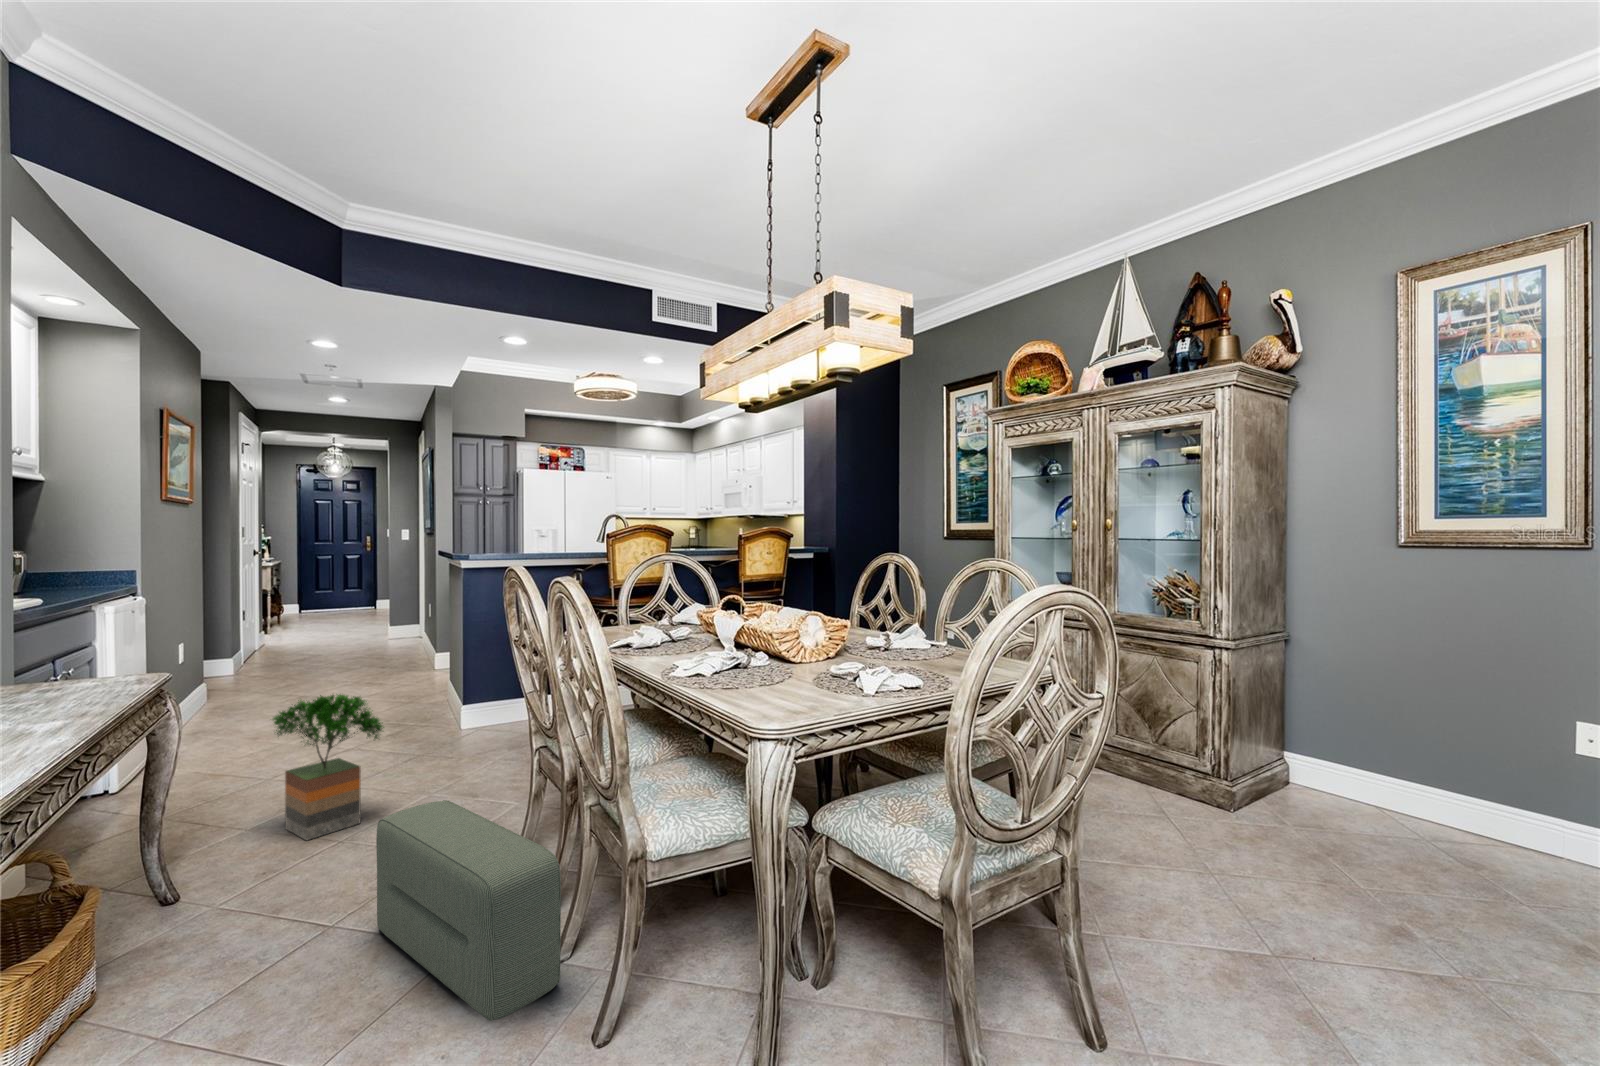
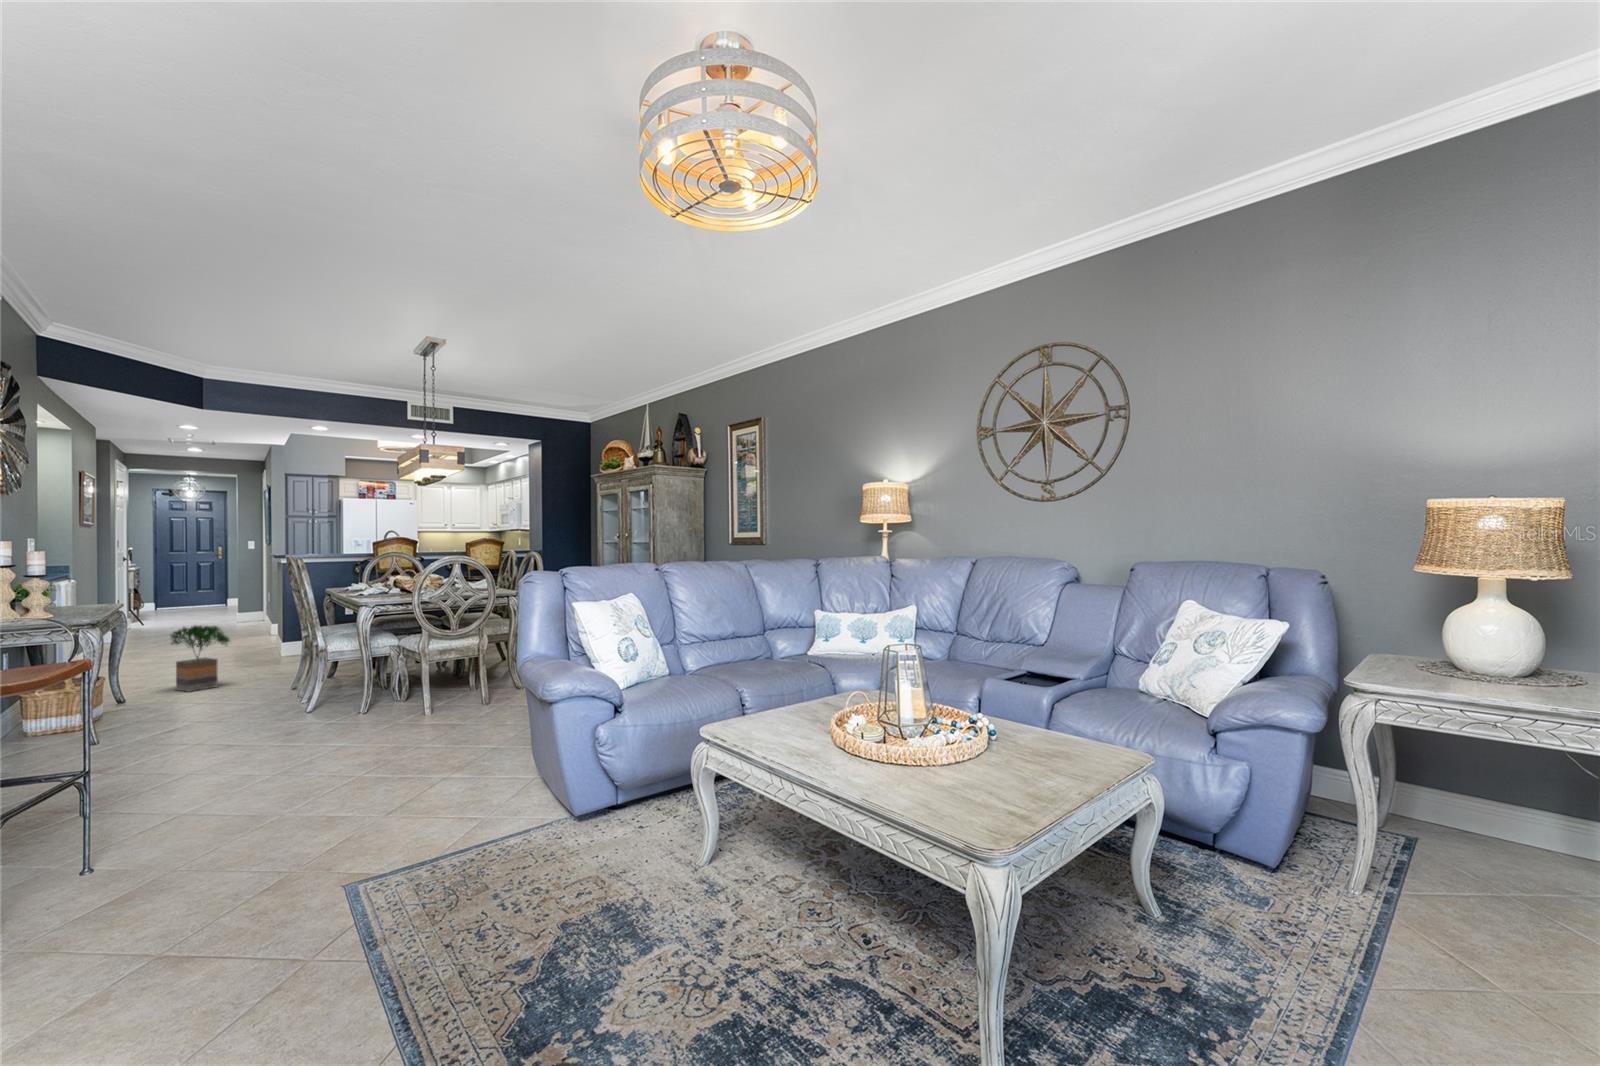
pouf: present [376,800,561,1021] -> none [226,657,302,716]

